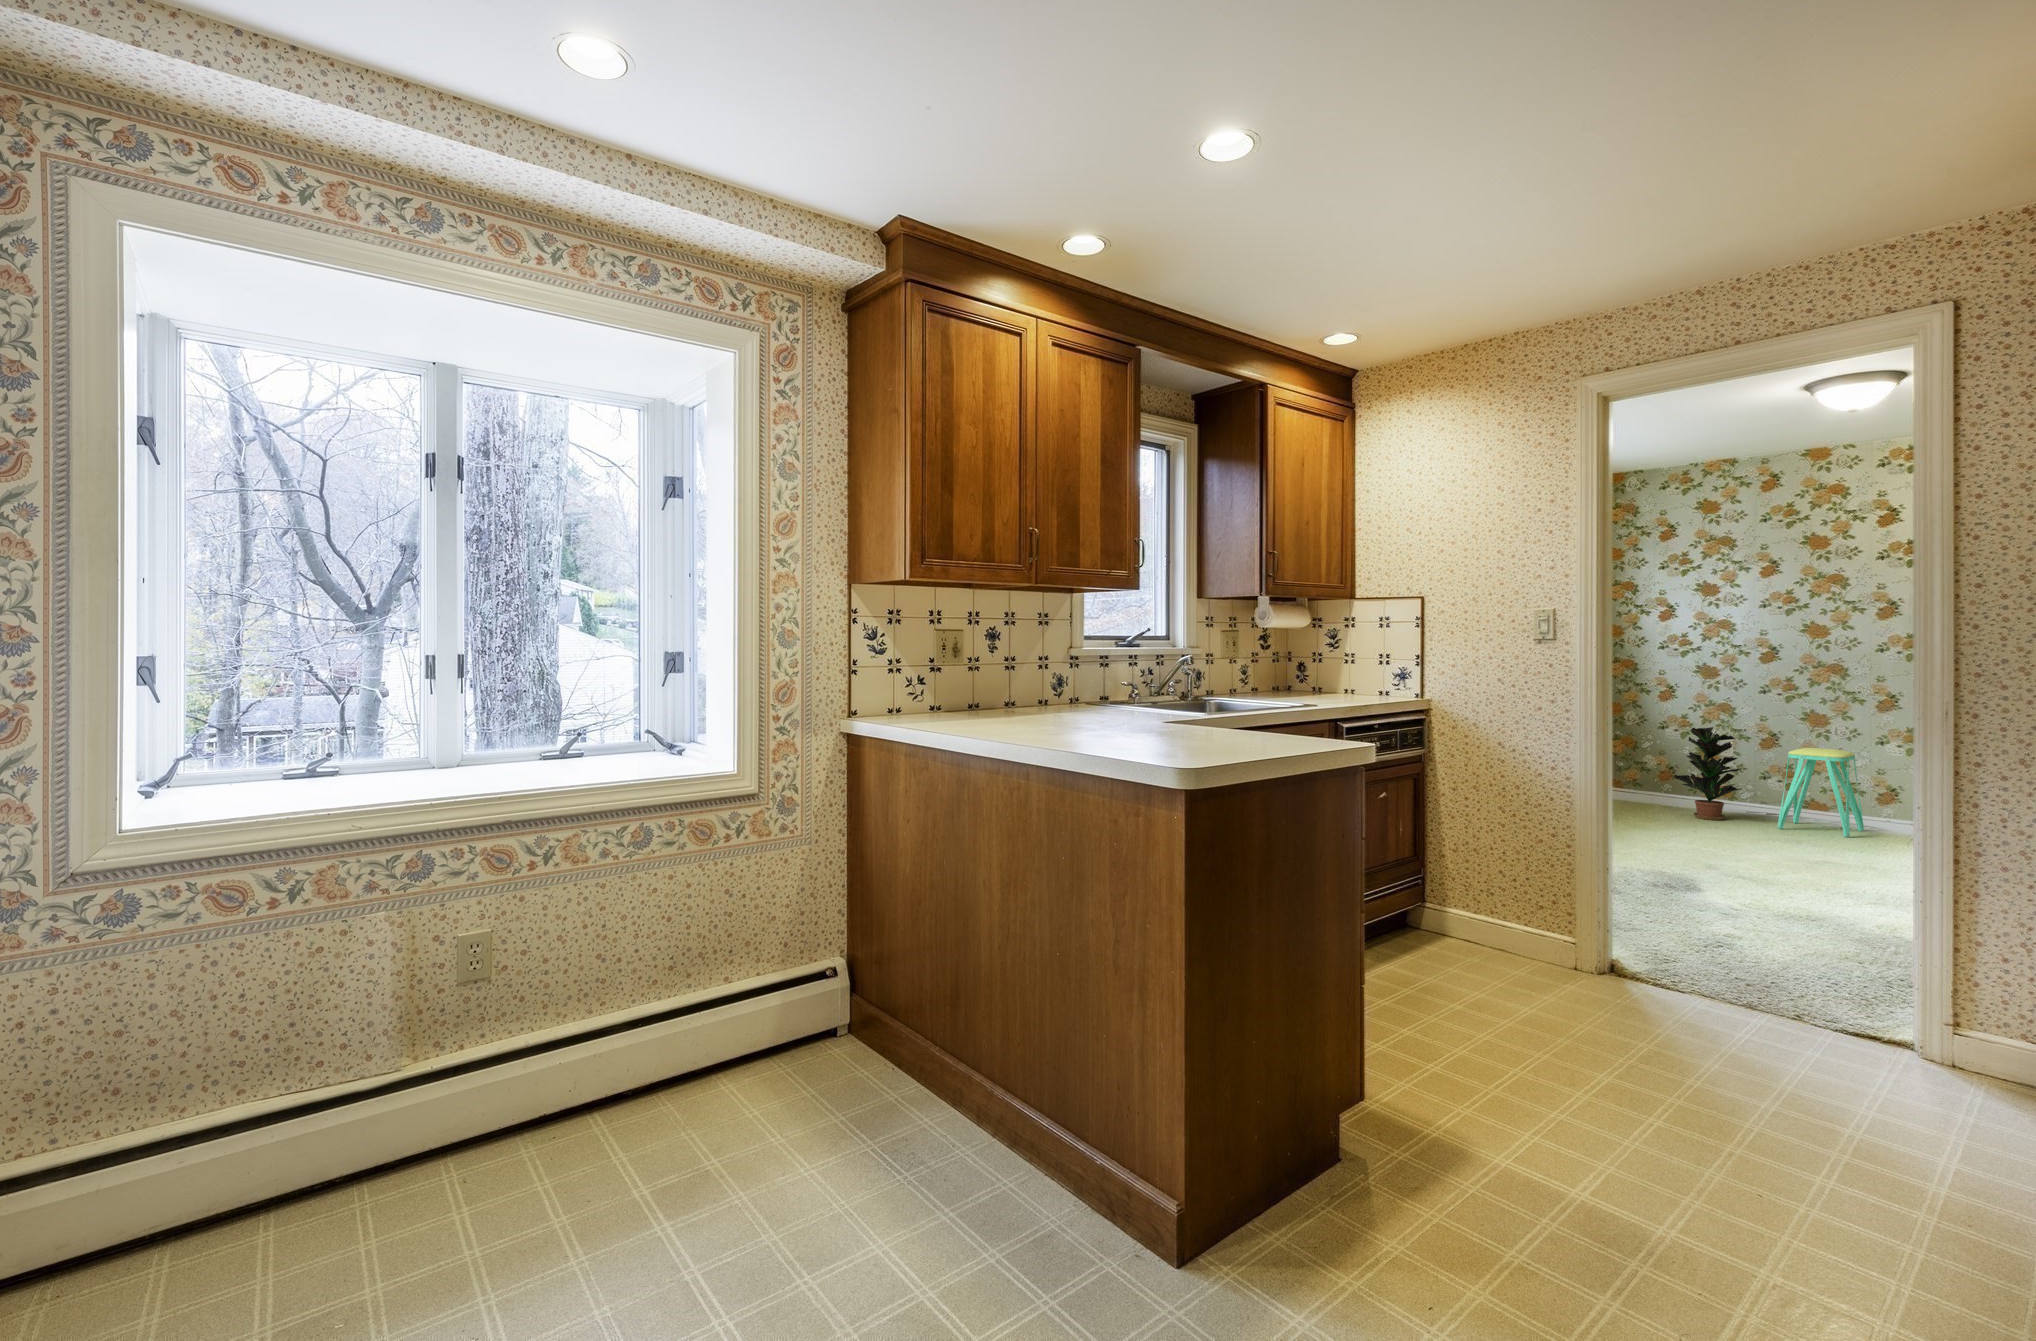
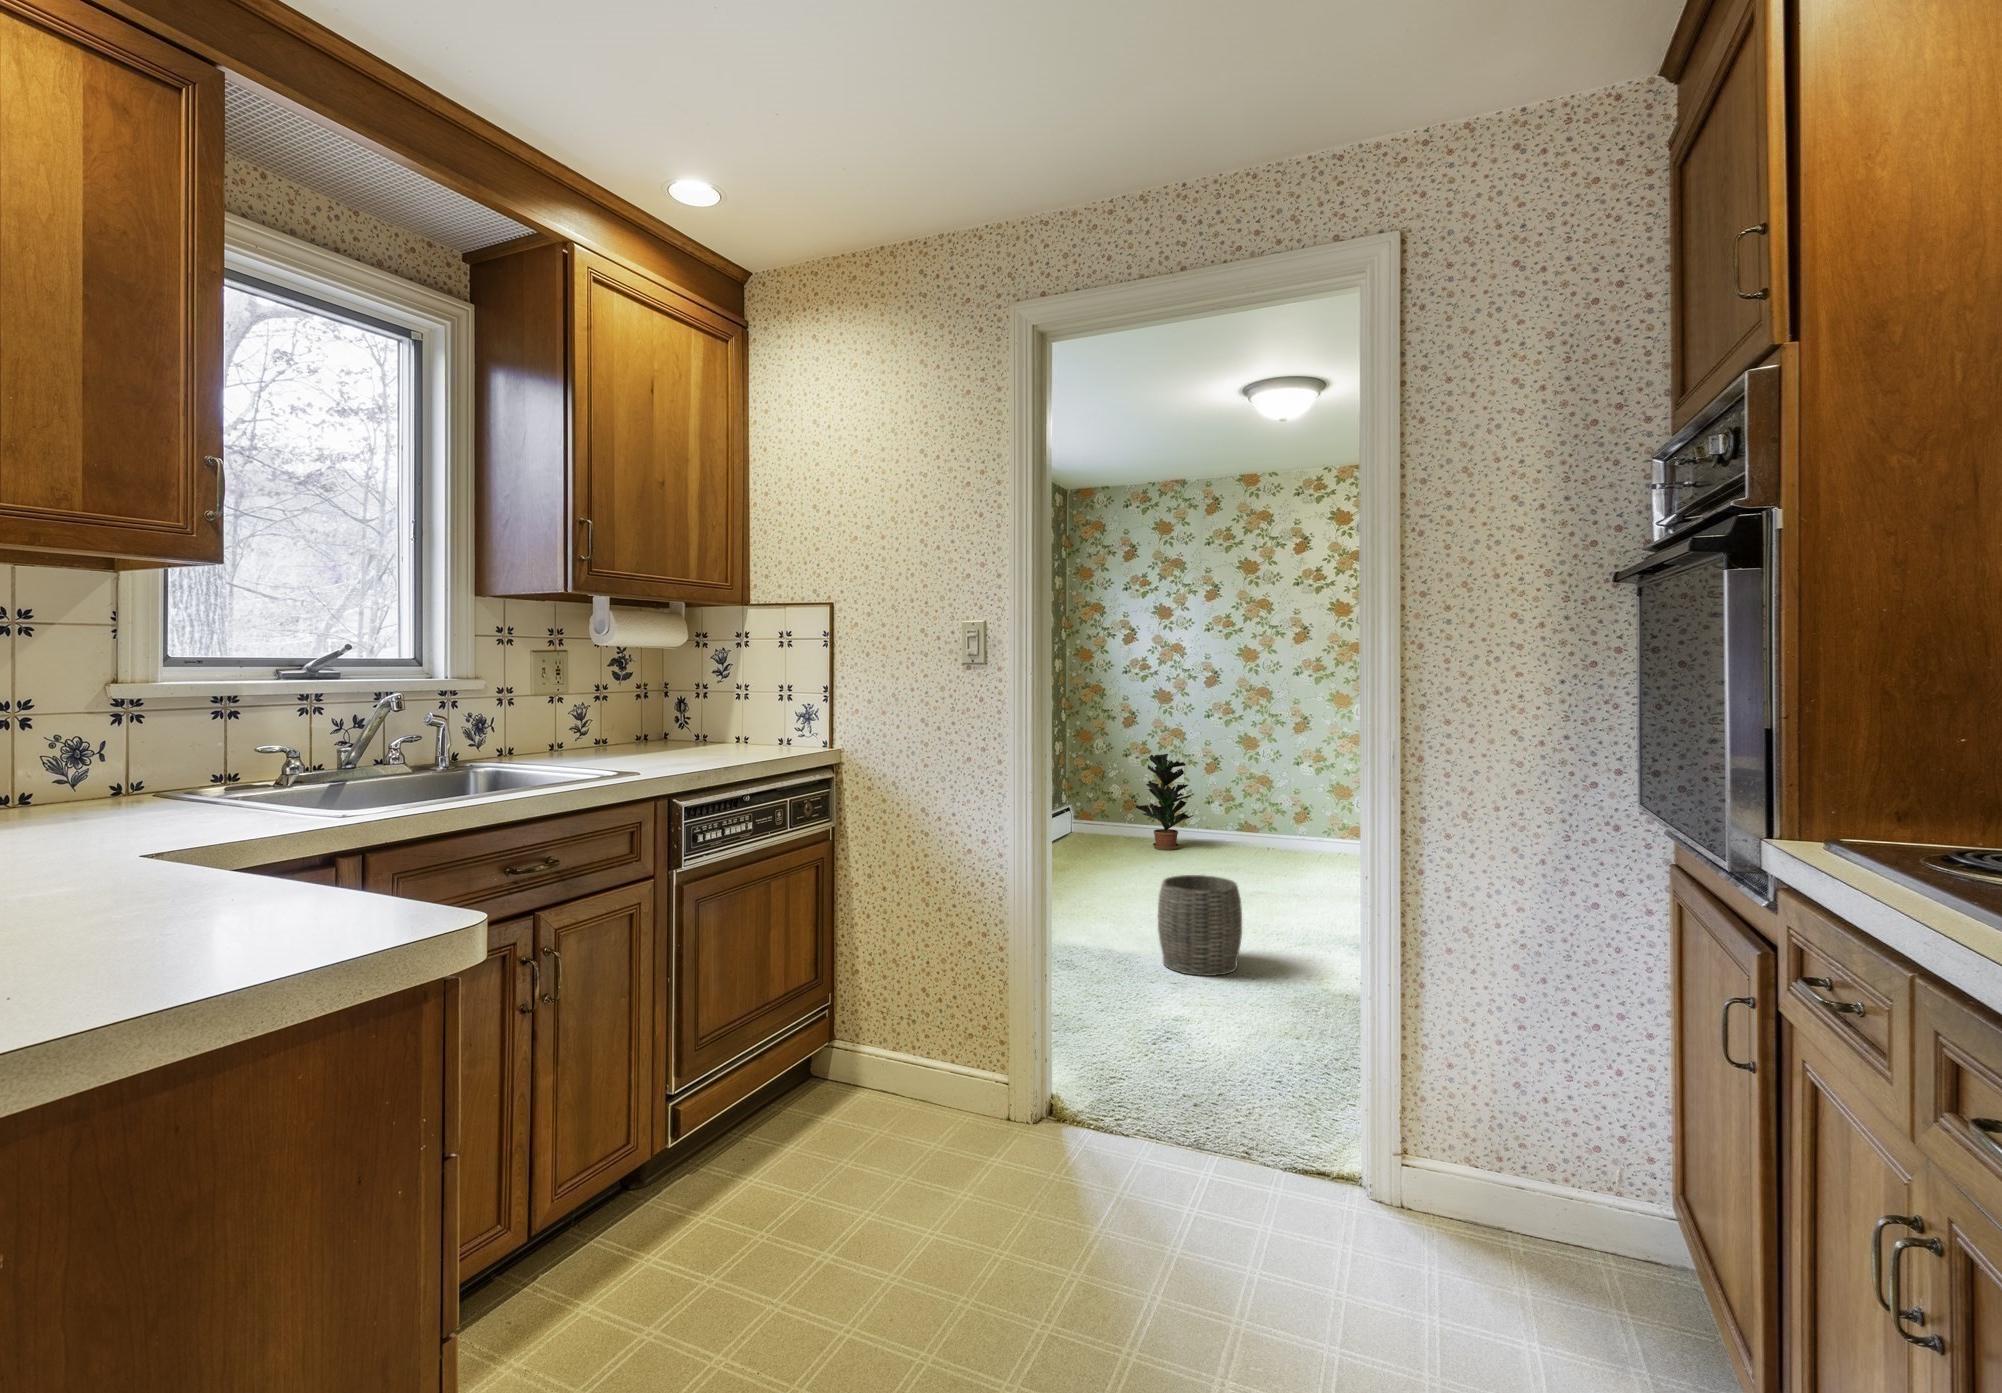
stool: present [1778,748,1864,837] -> none [1222,772,1288,860]
woven basket: none [1702,826,1795,912] -> present [1158,875,1242,976]

